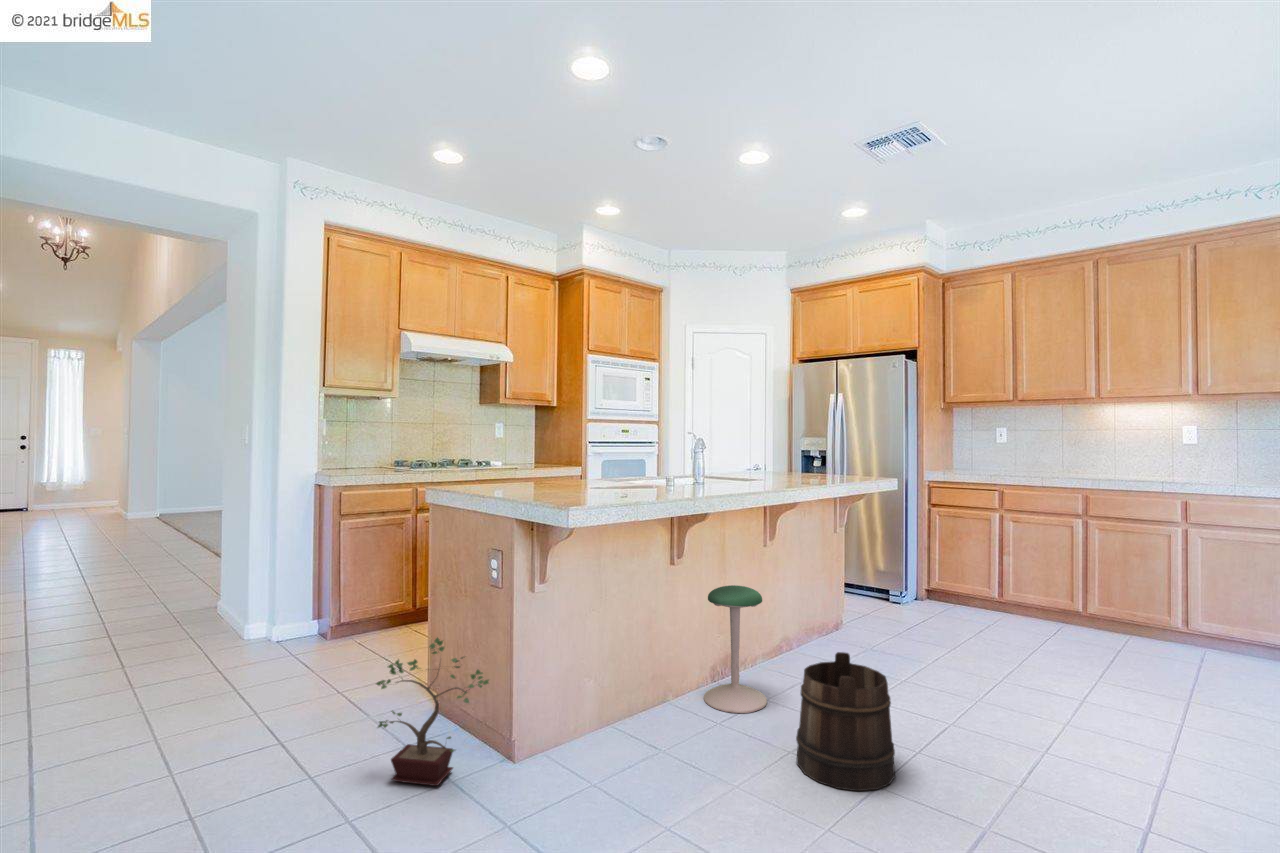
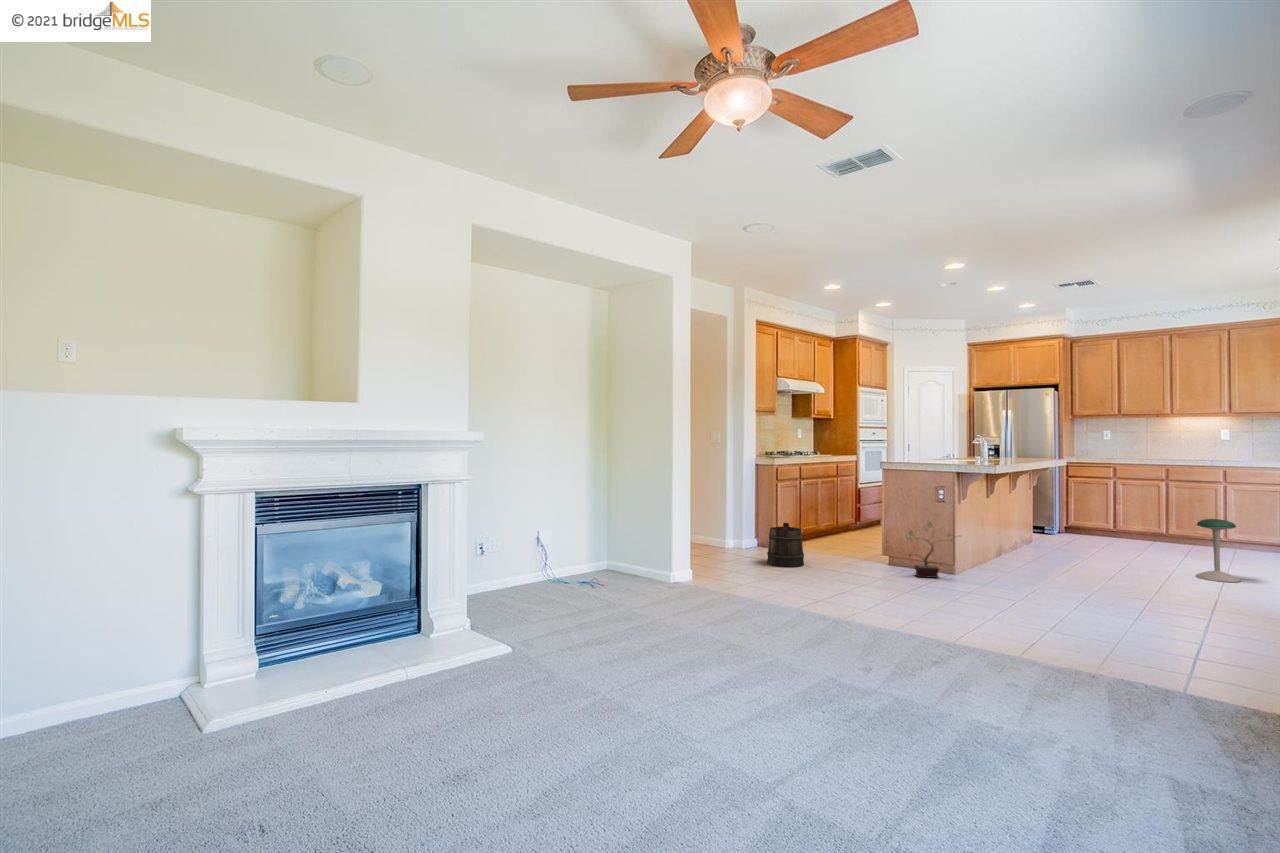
stool: present [704,585,767,713] -> present [1195,519,1240,582]
bucket: present [796,652,895,791] -> present [767,523,804,567]

